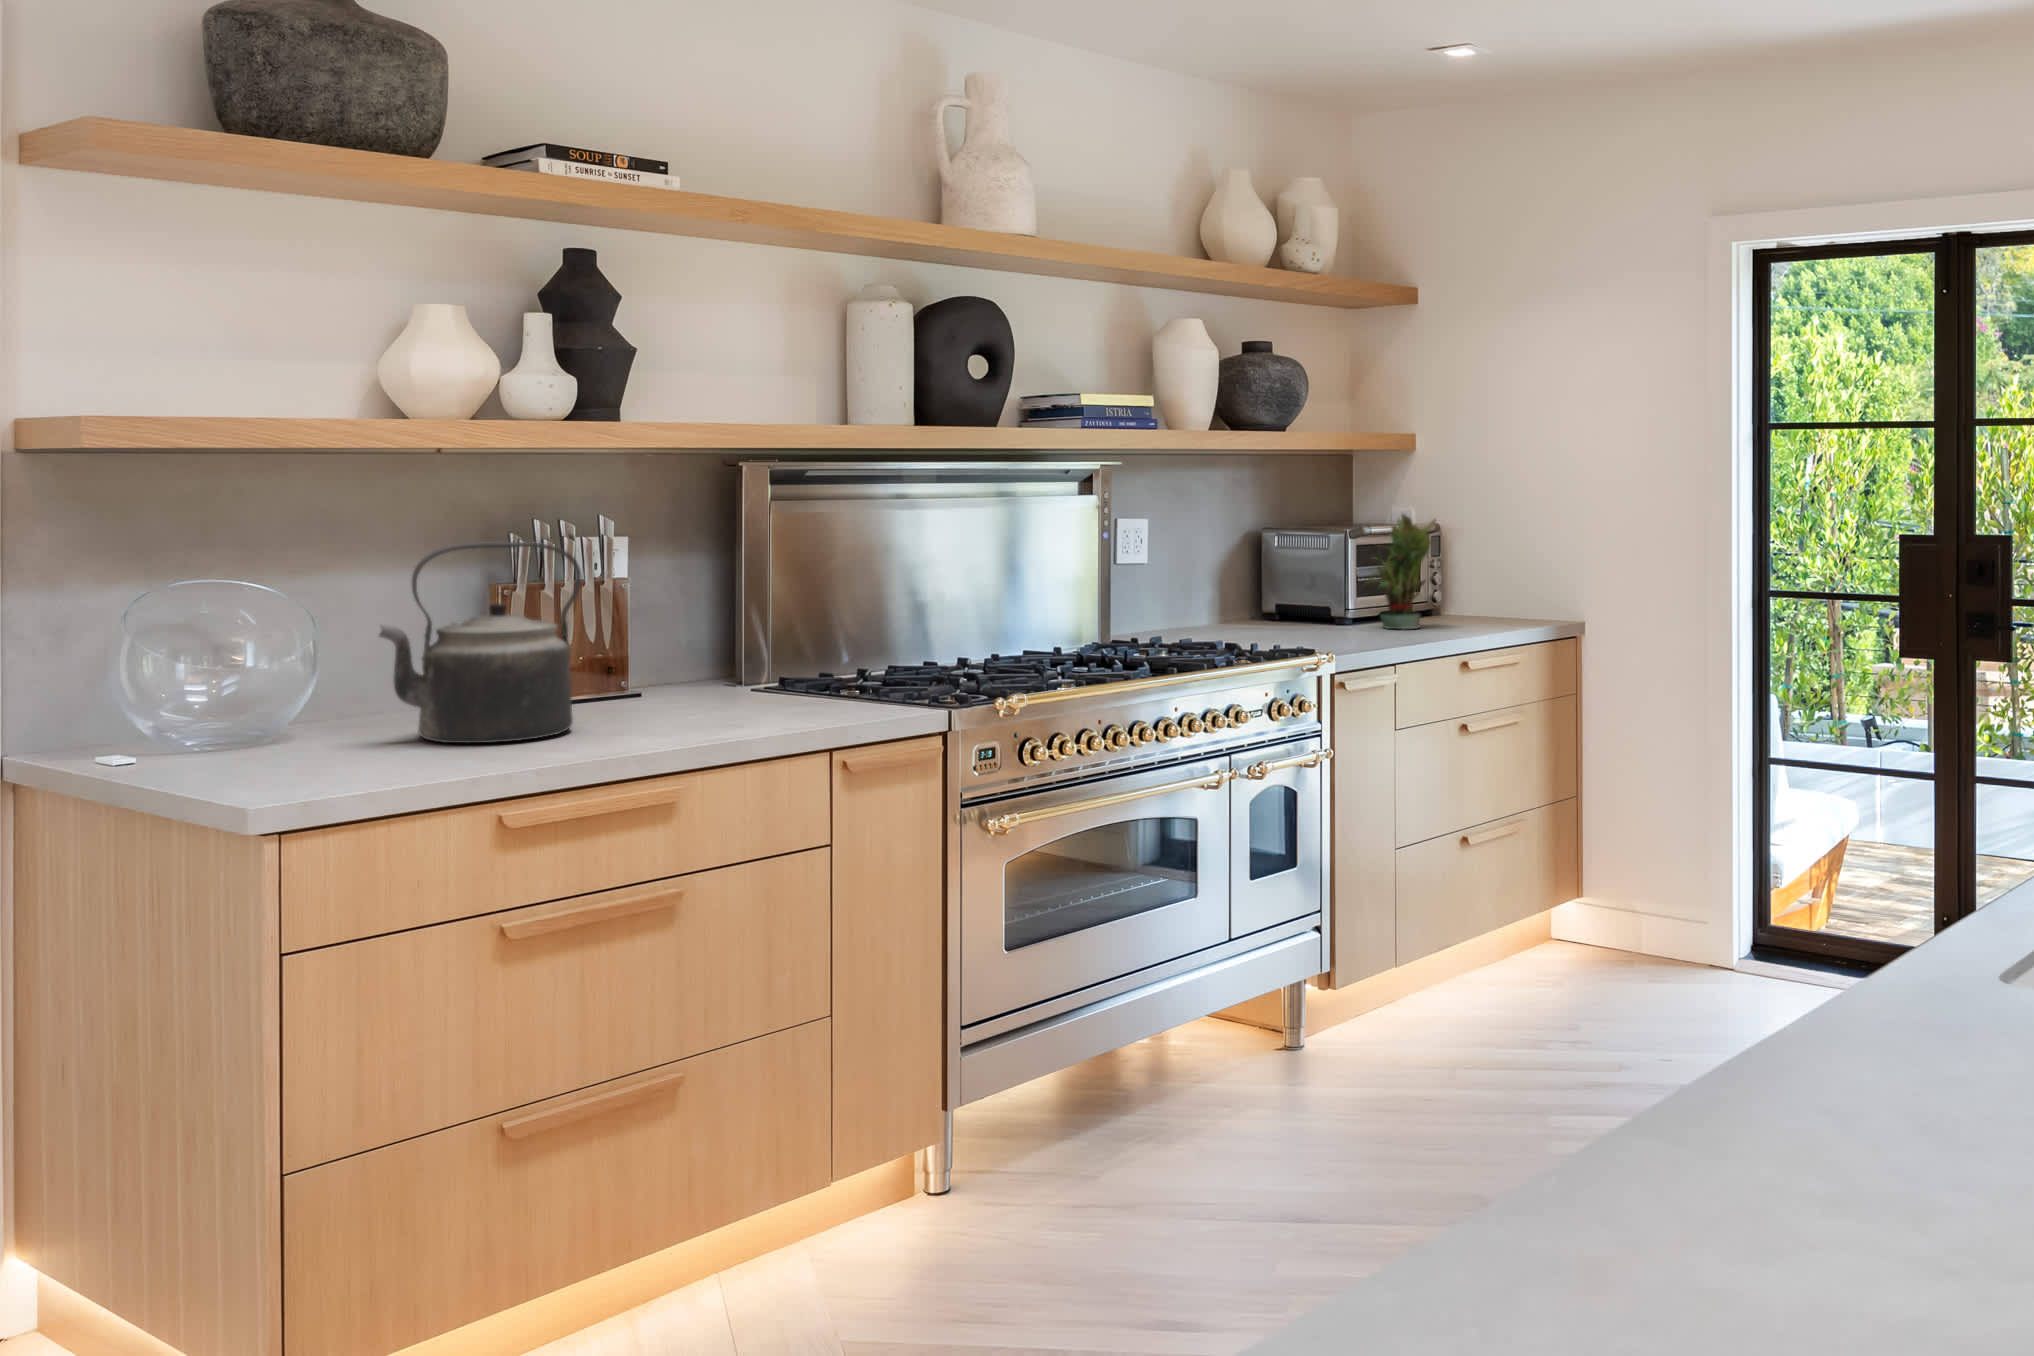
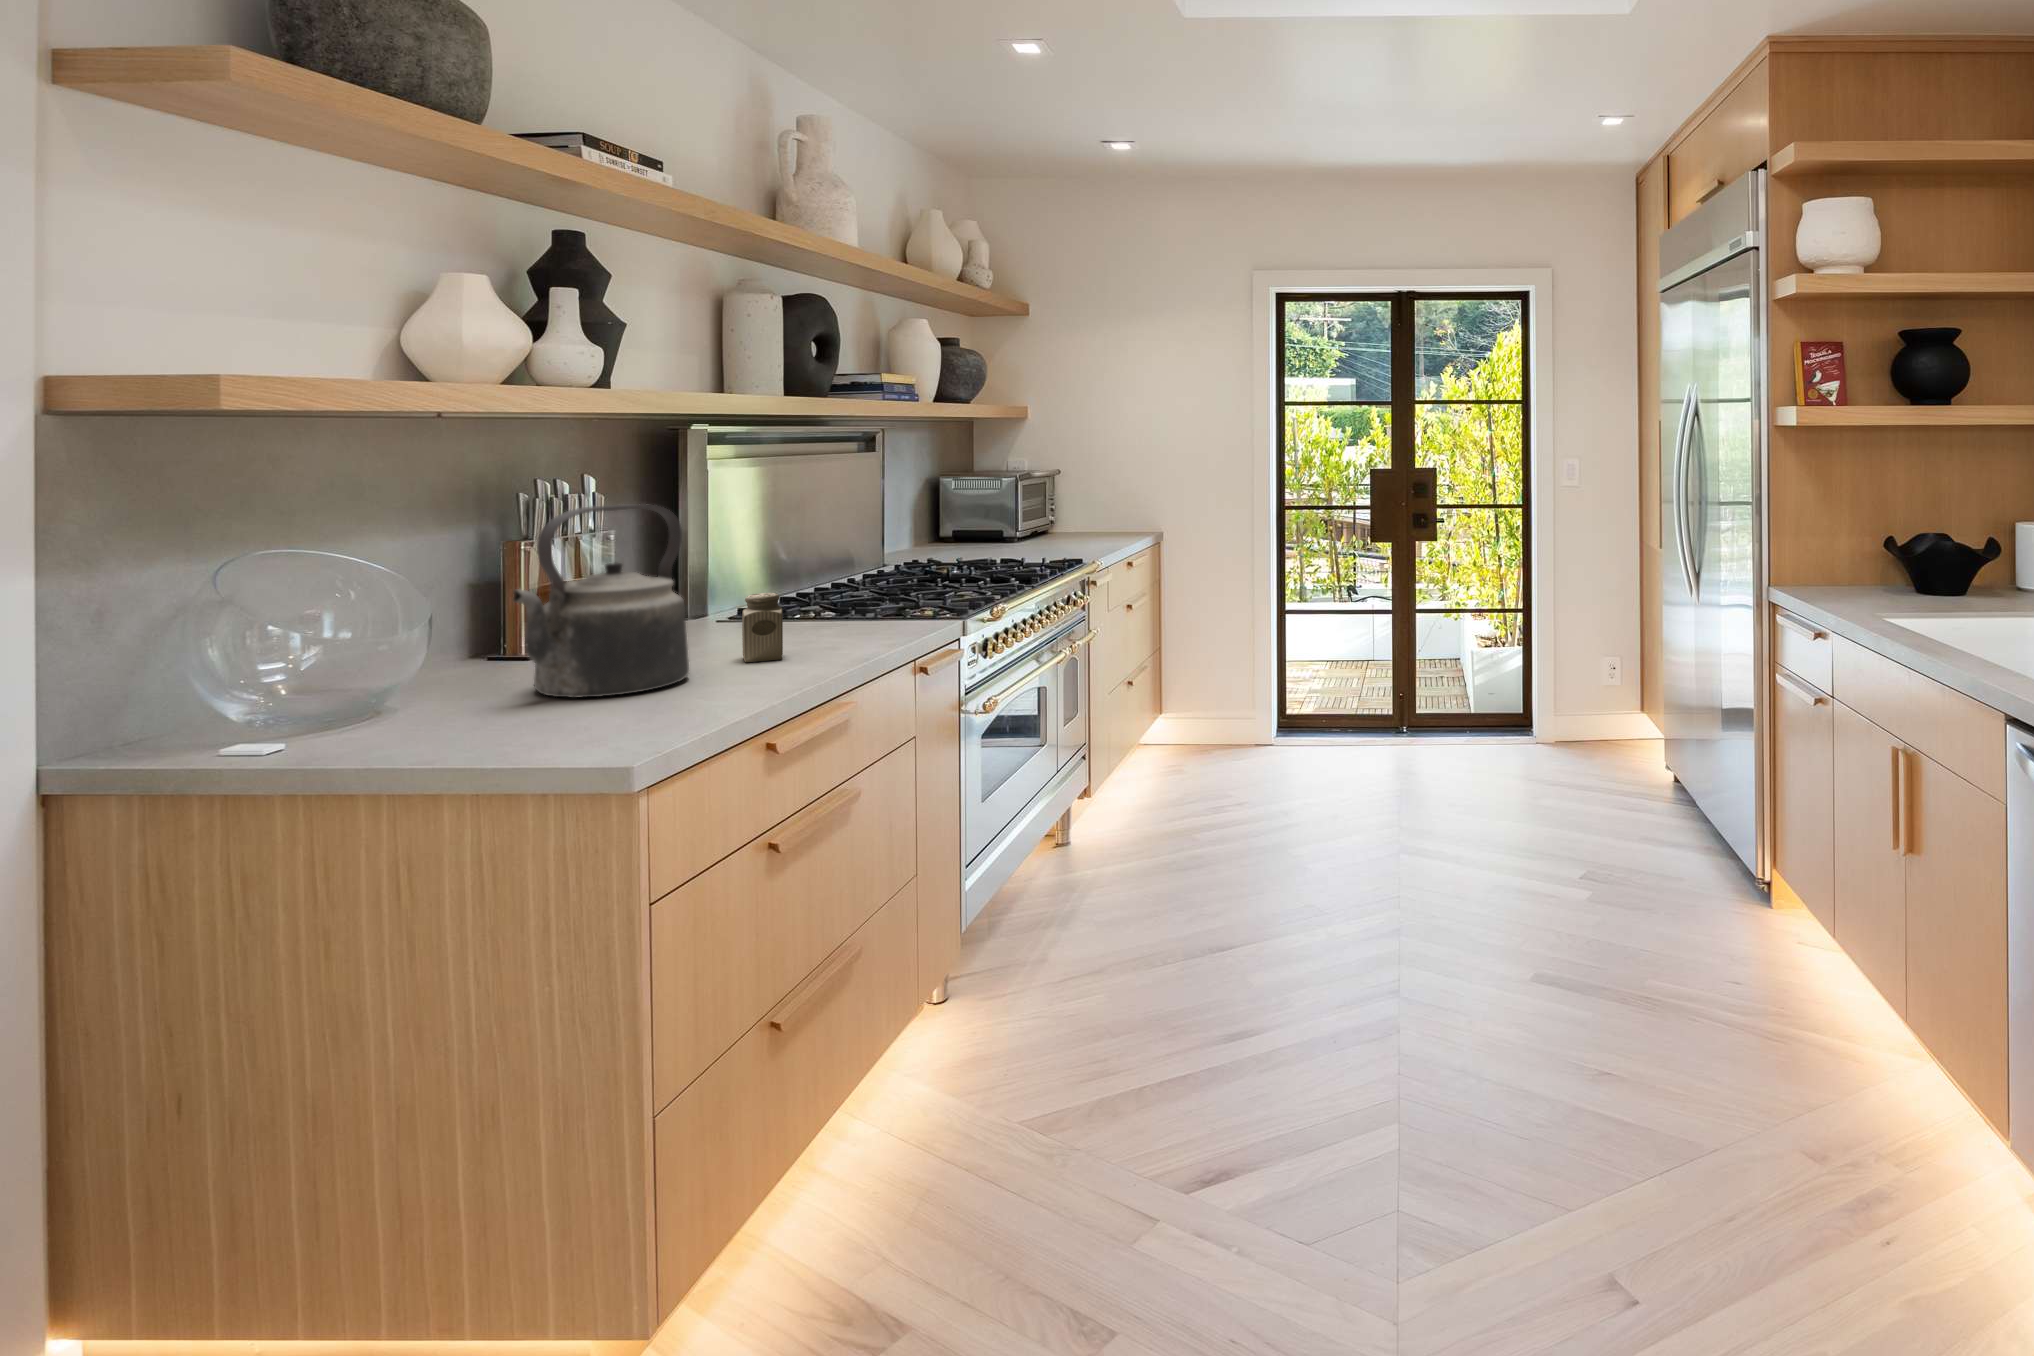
potted plant: present [1367,514,1436,629] -> none [1037,462,1090,545]
salt shaker: none [651,650,704,727] -> present [742,593,783,662]

